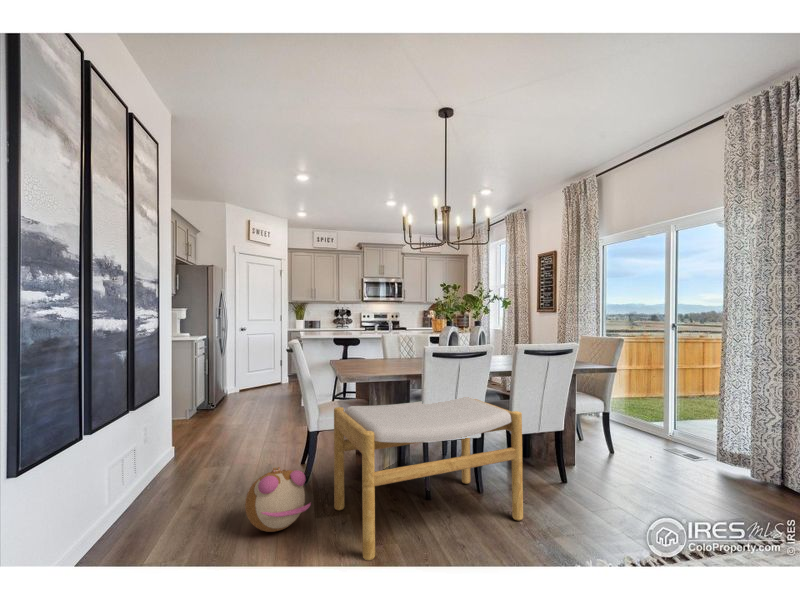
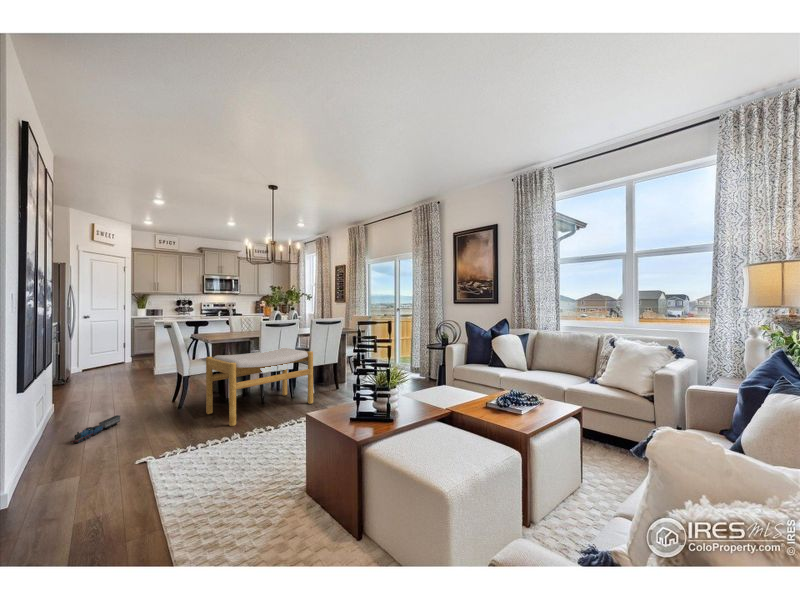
plush toy: present [245,467,311,532] -> none [151,391,194,426]
toy train: none [134,490,218,542] -> present [71,415,120,443]

